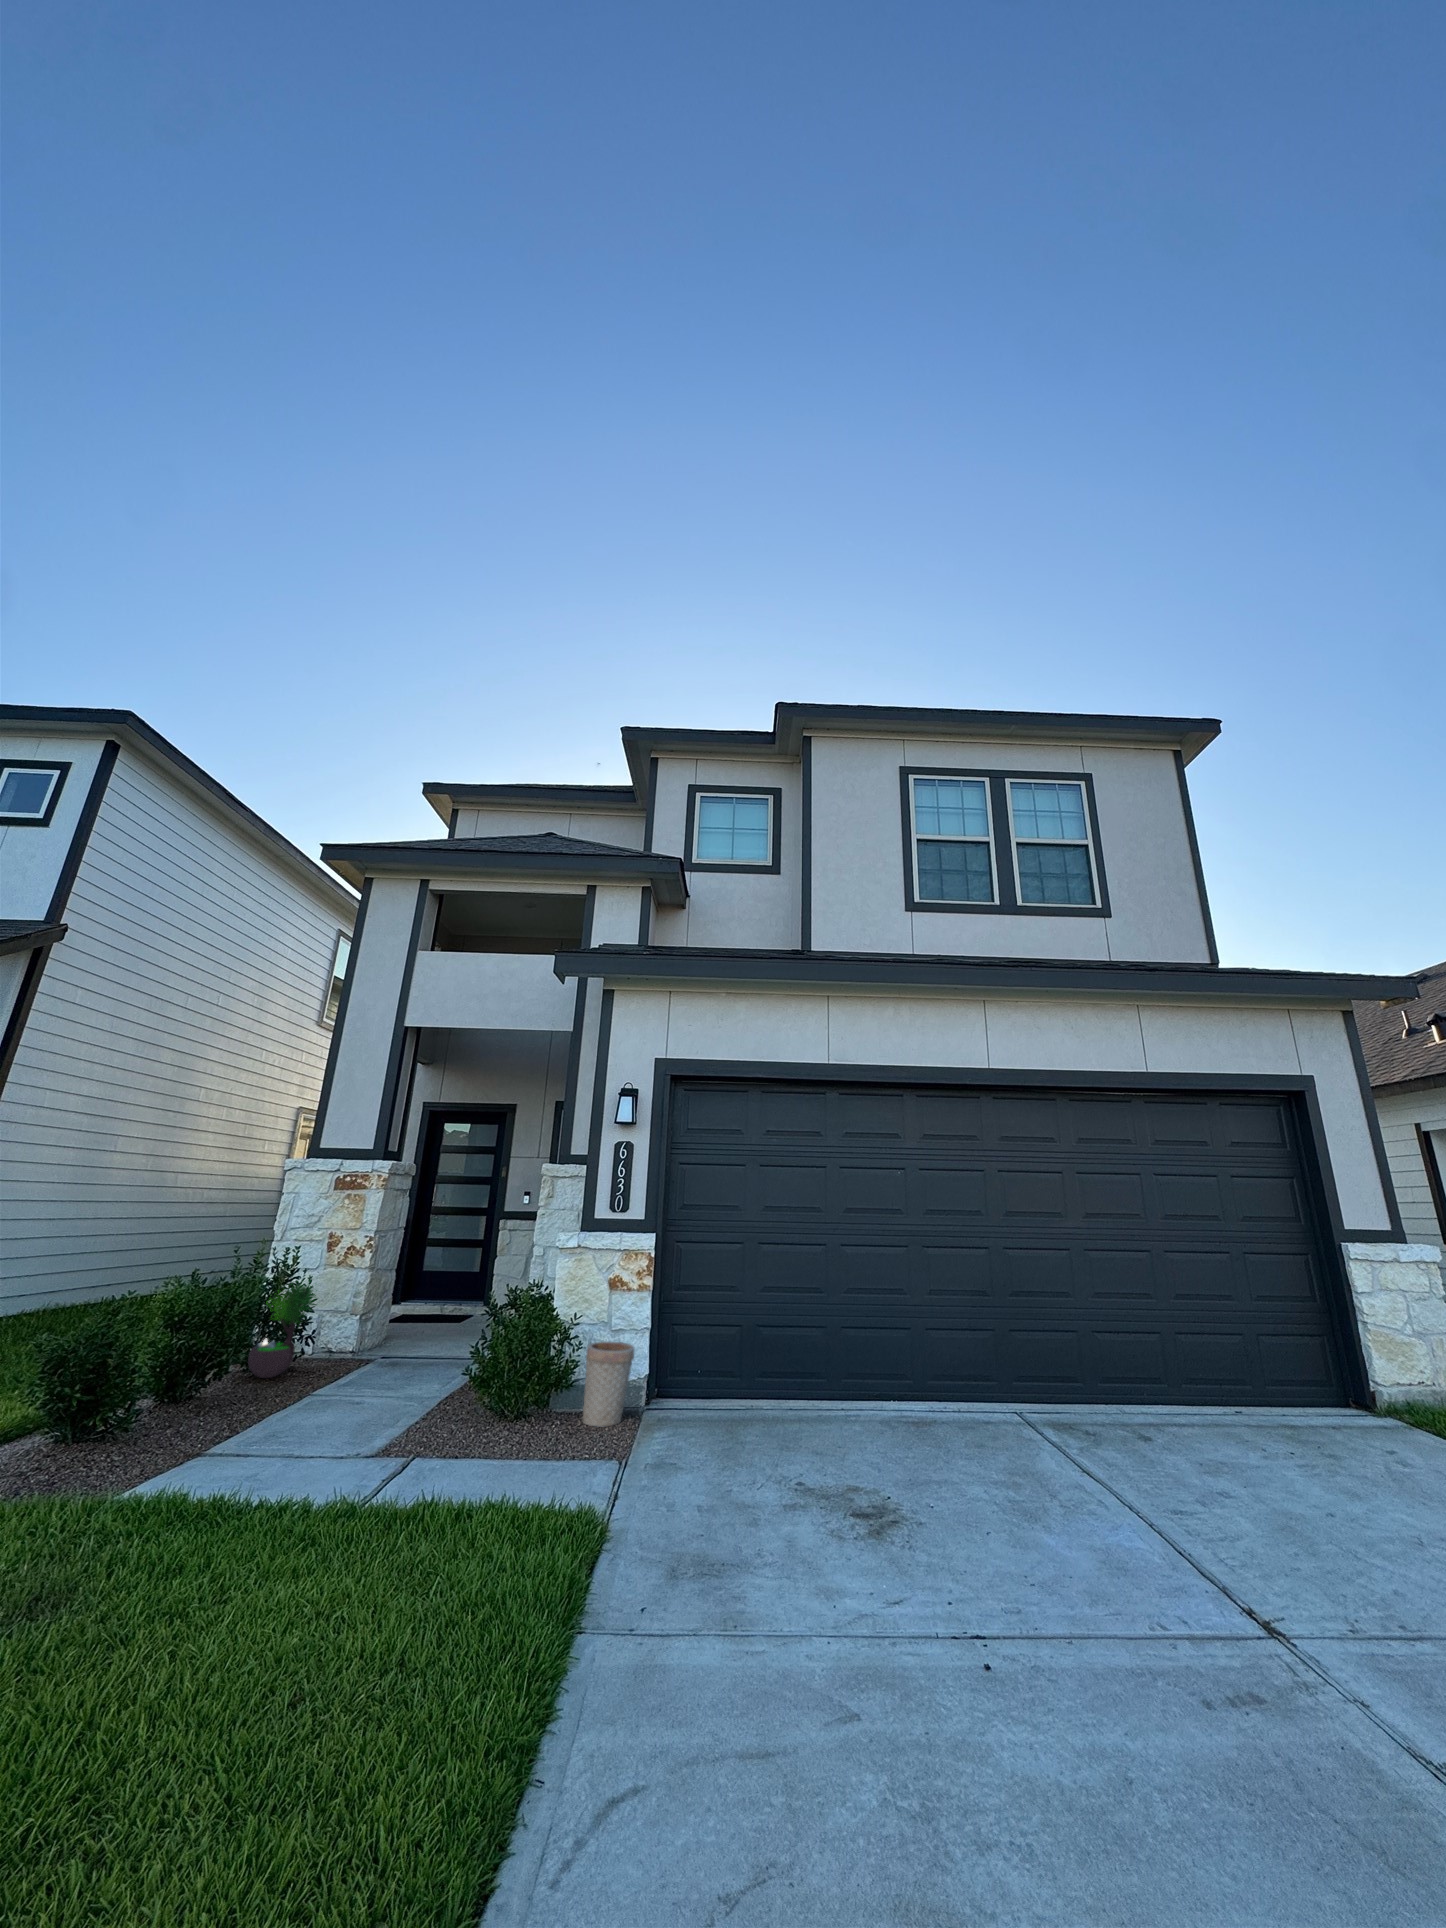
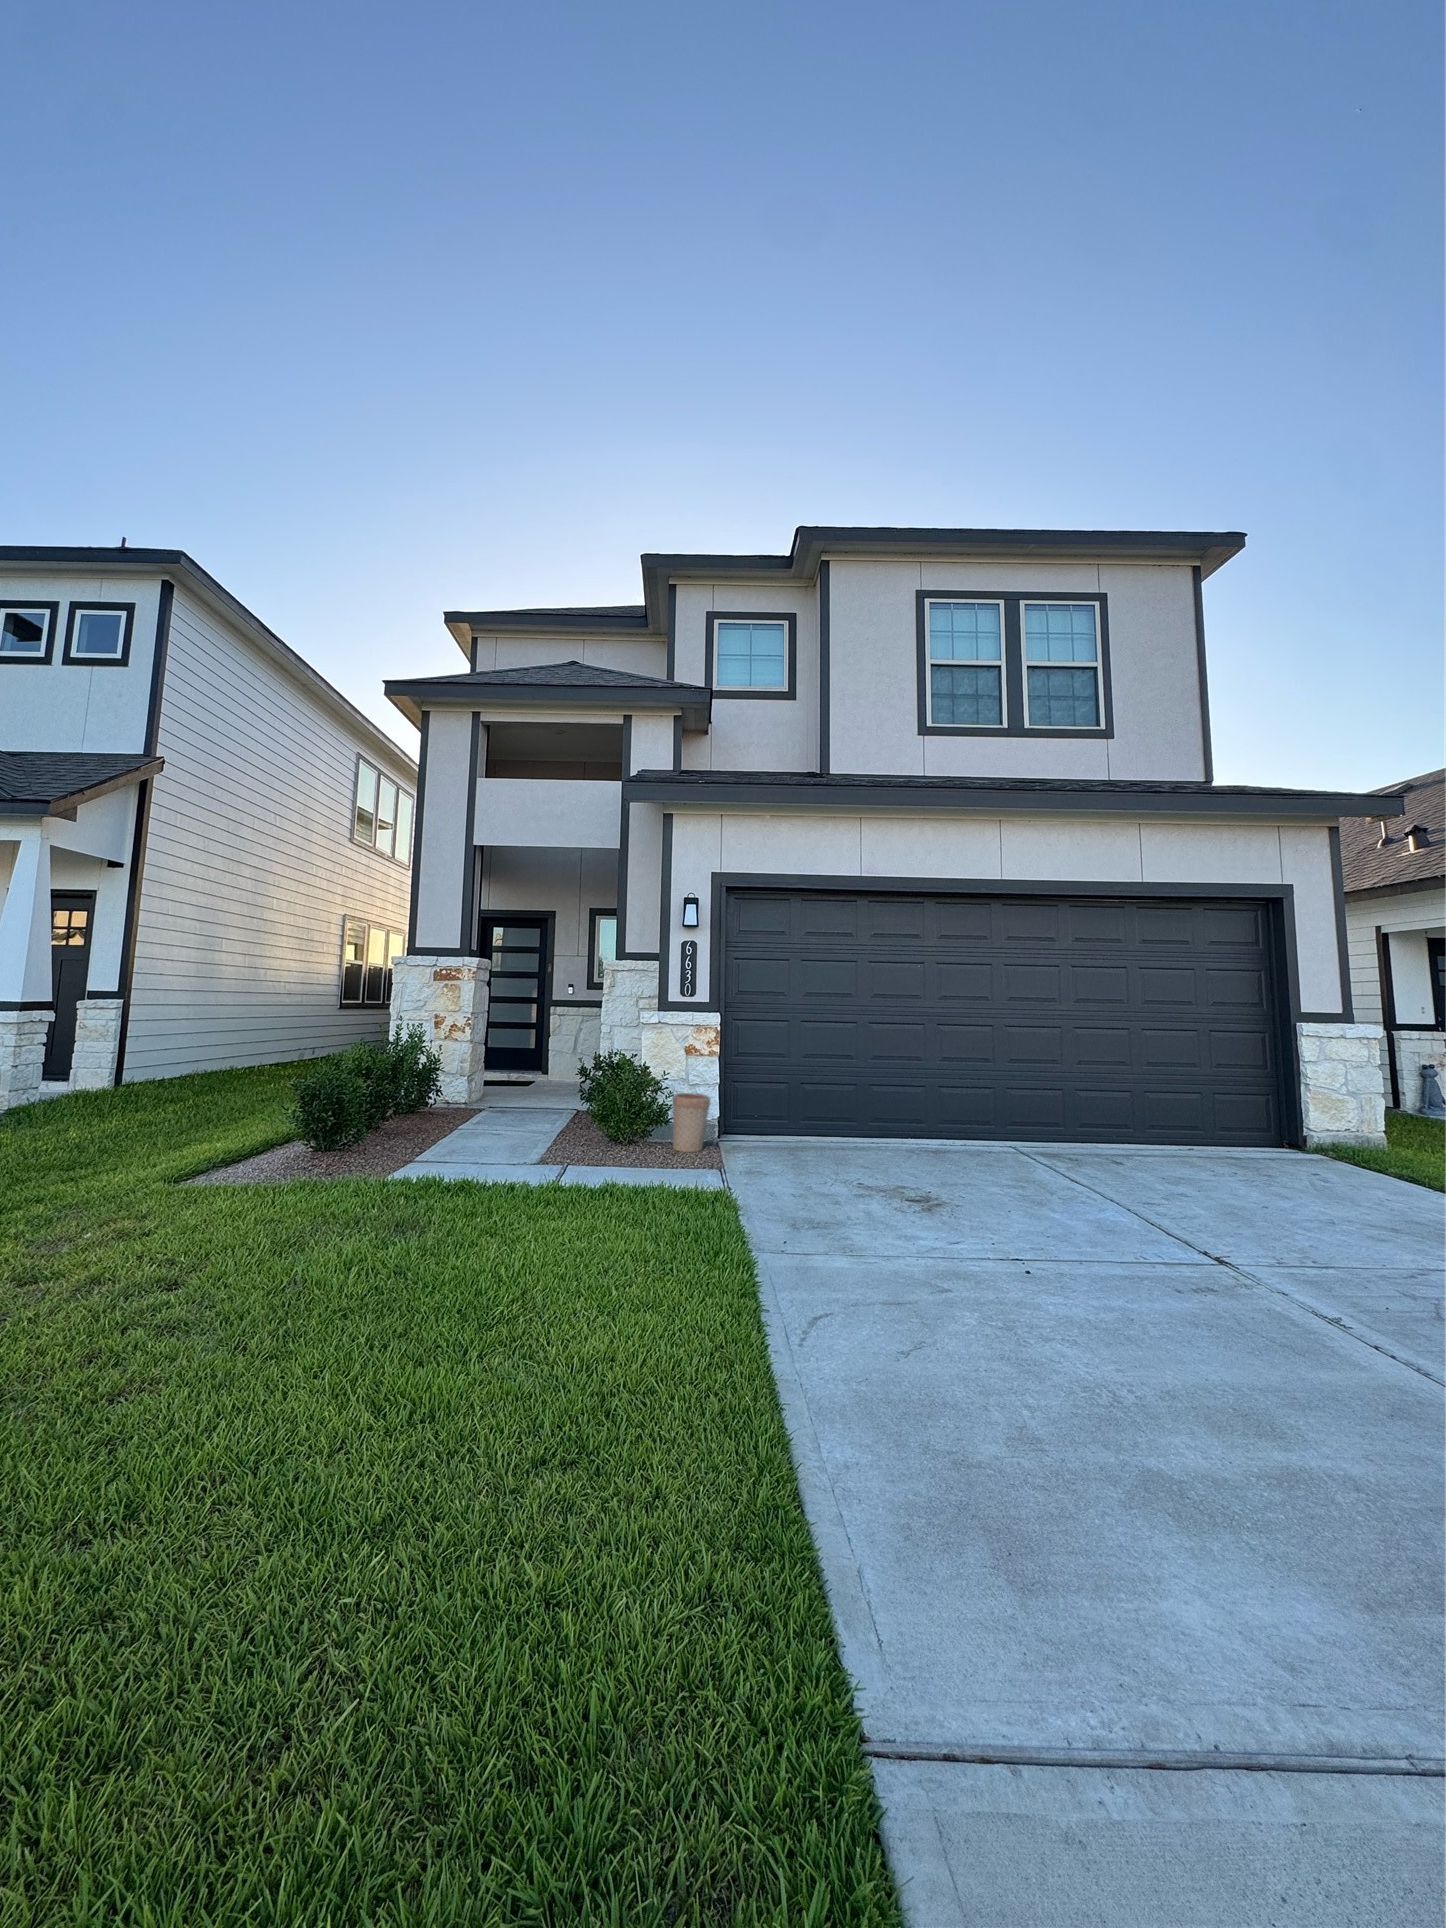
potted tree: present [248,1281,316,1378] -> none [396,1045,442,1120]

